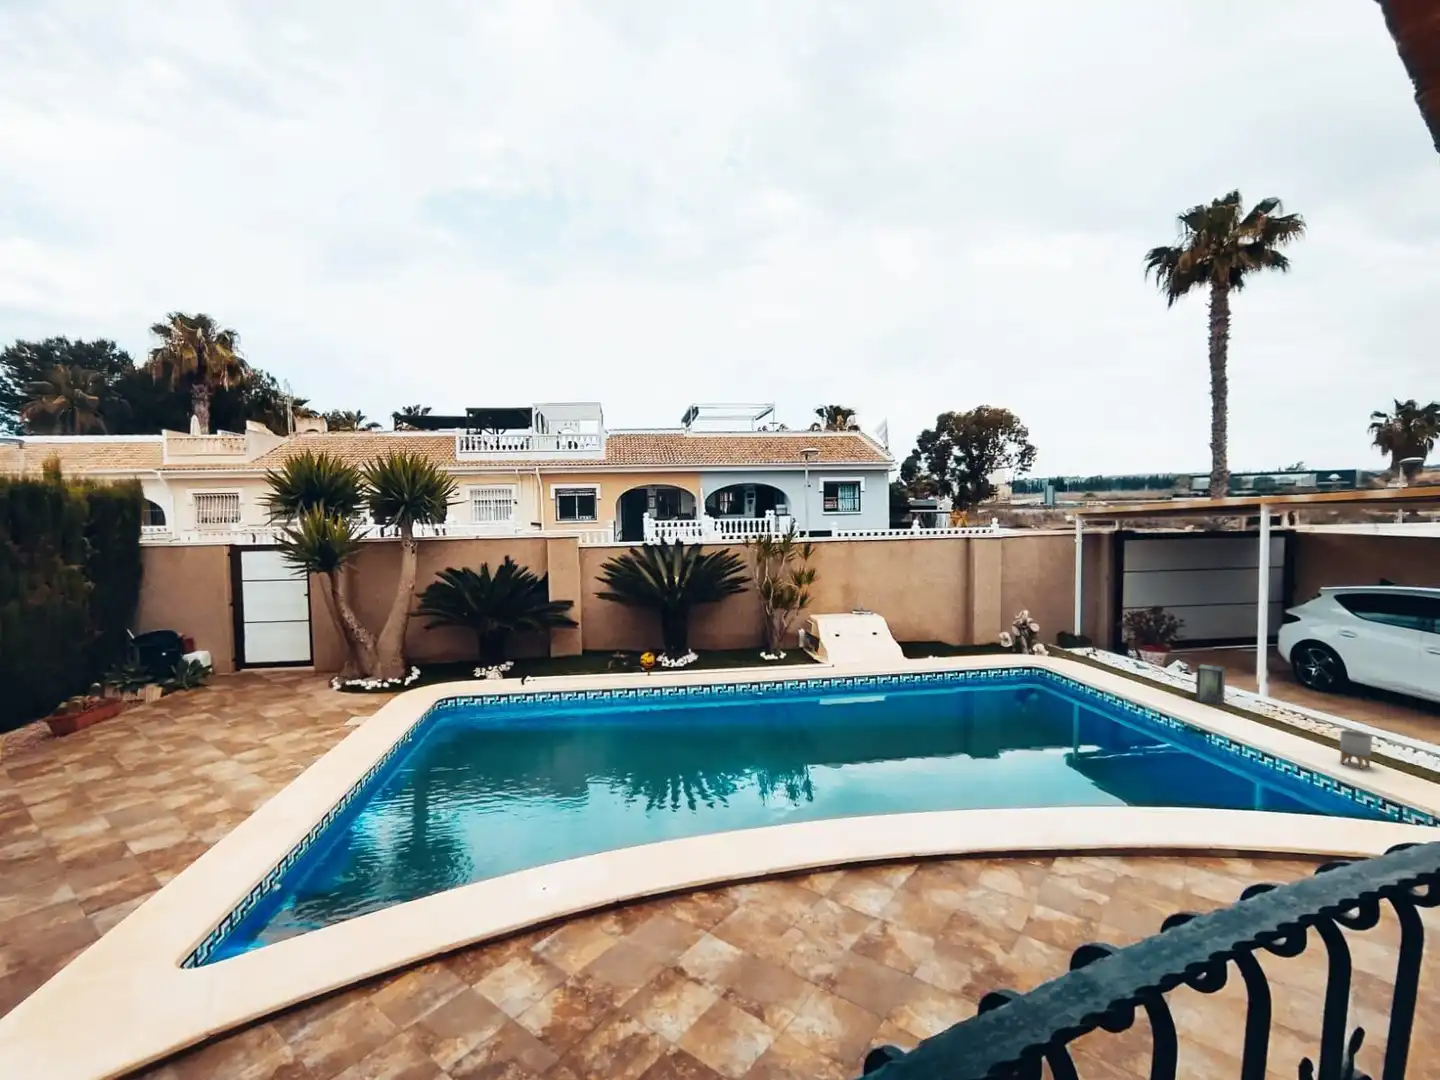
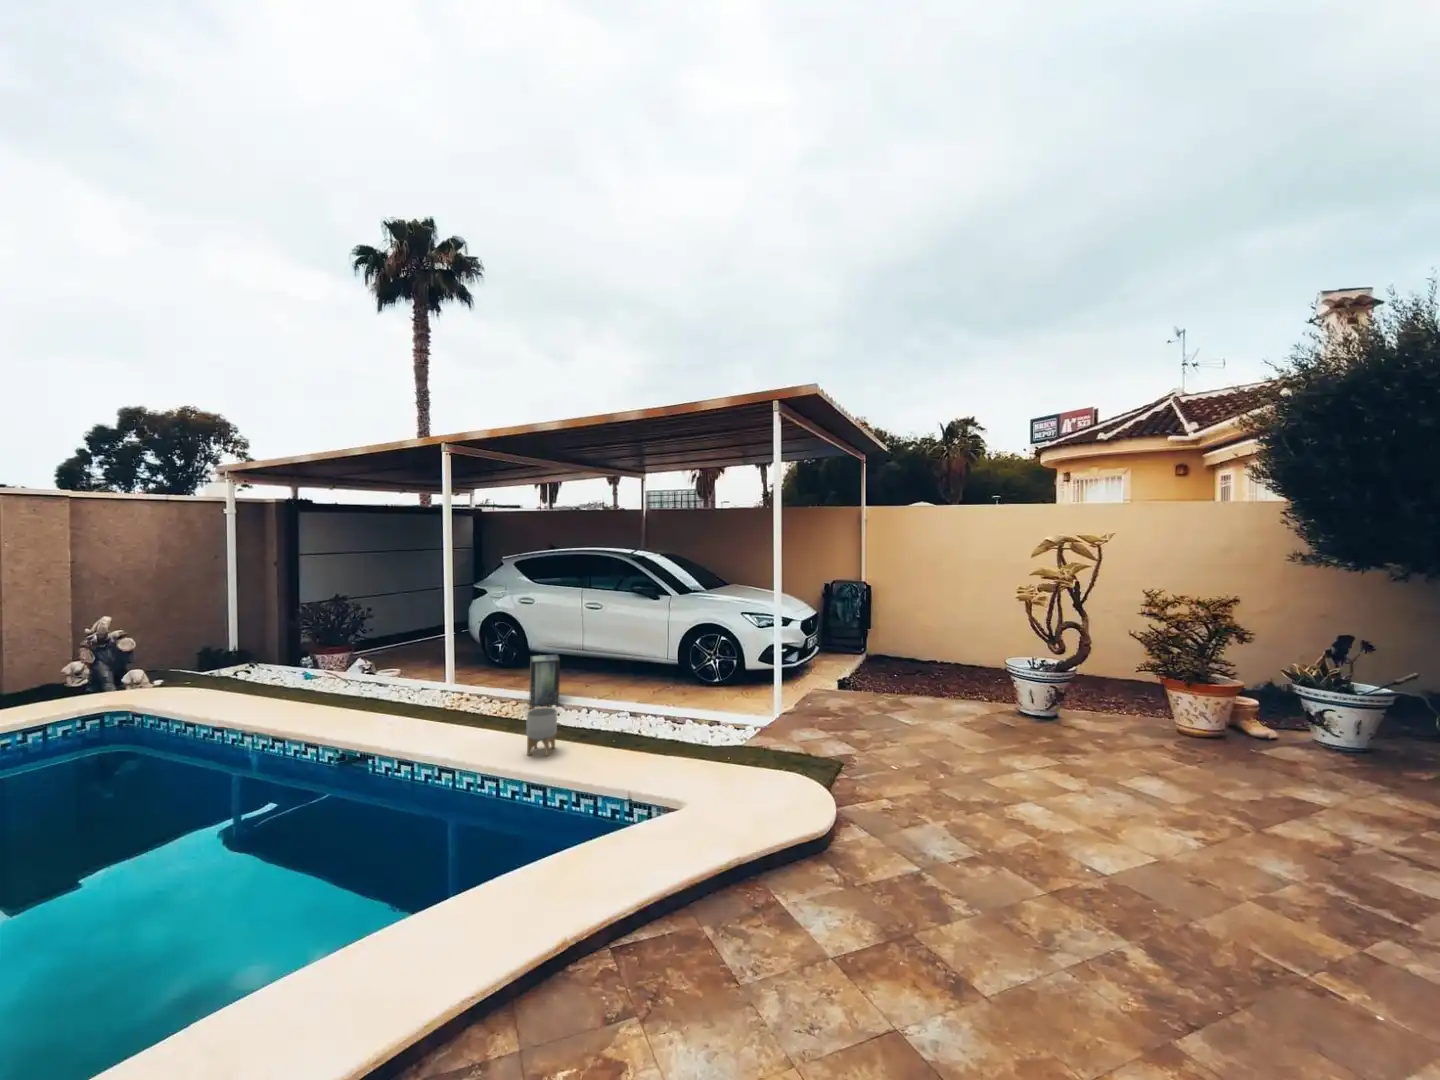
storage box: present [1196,664,1225,705] -> present [529,654,560,707]

